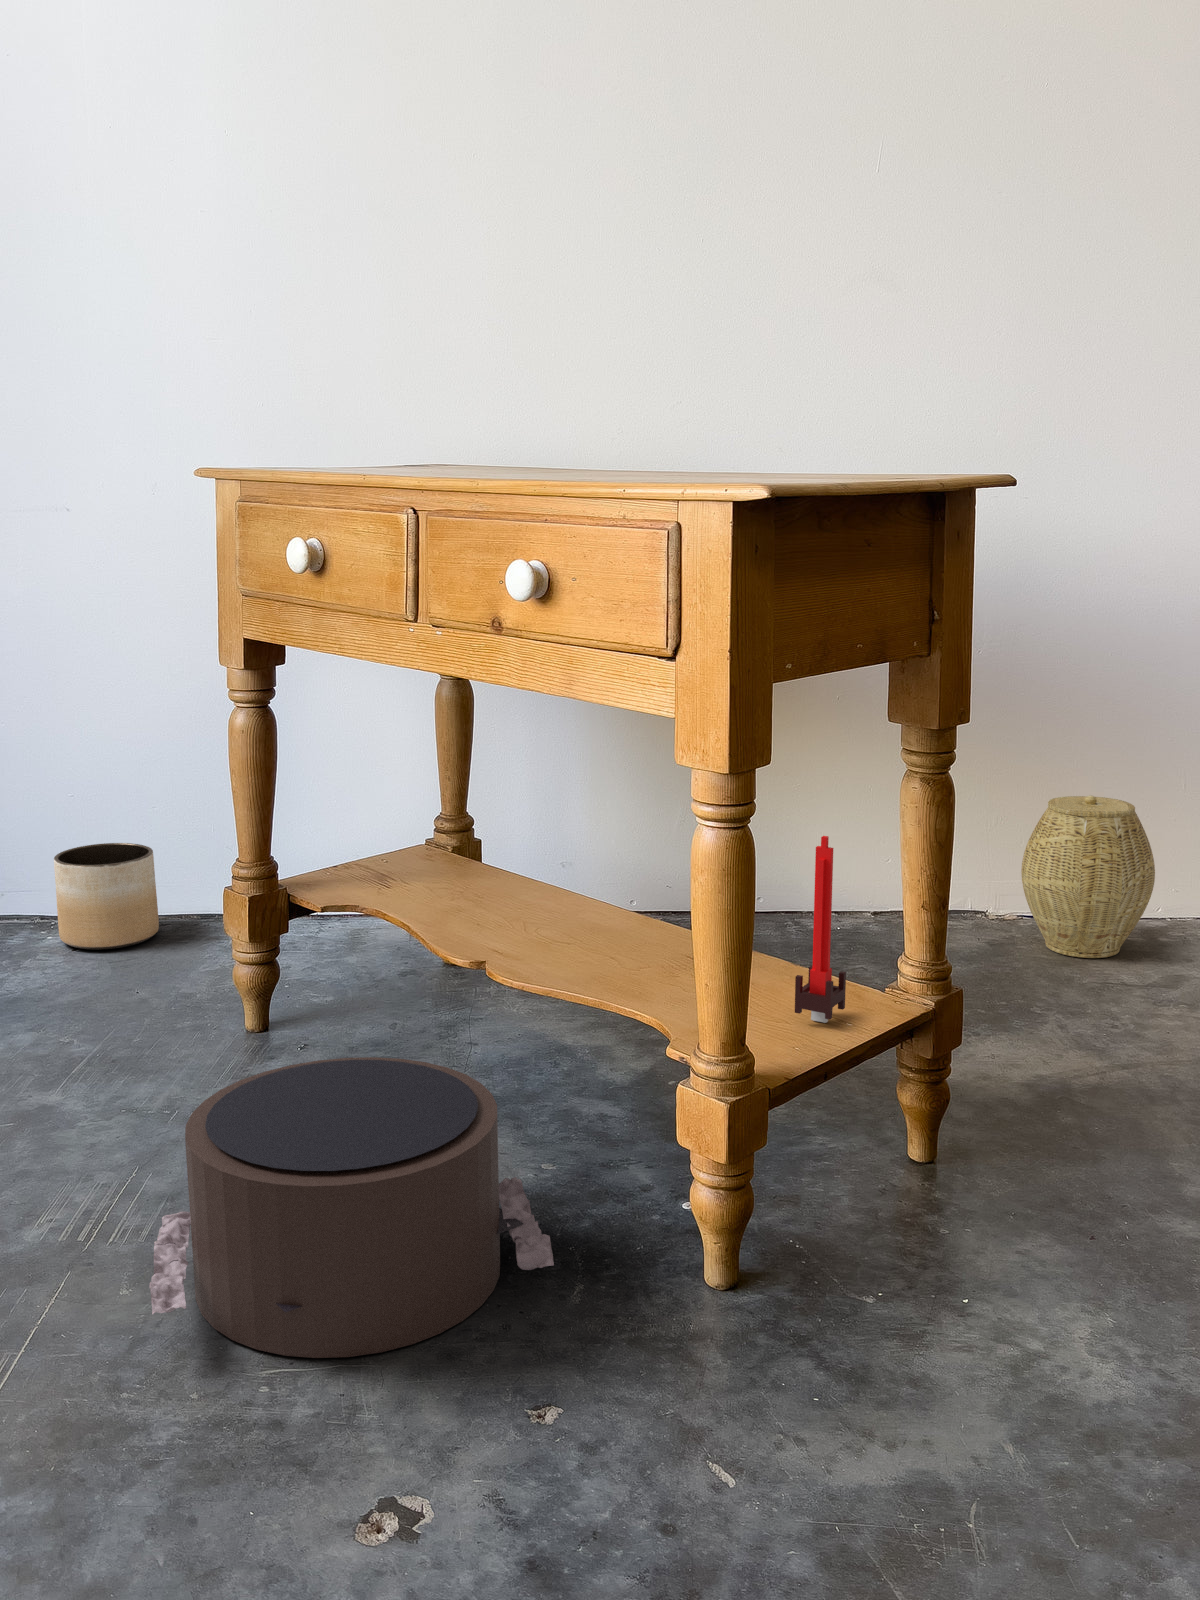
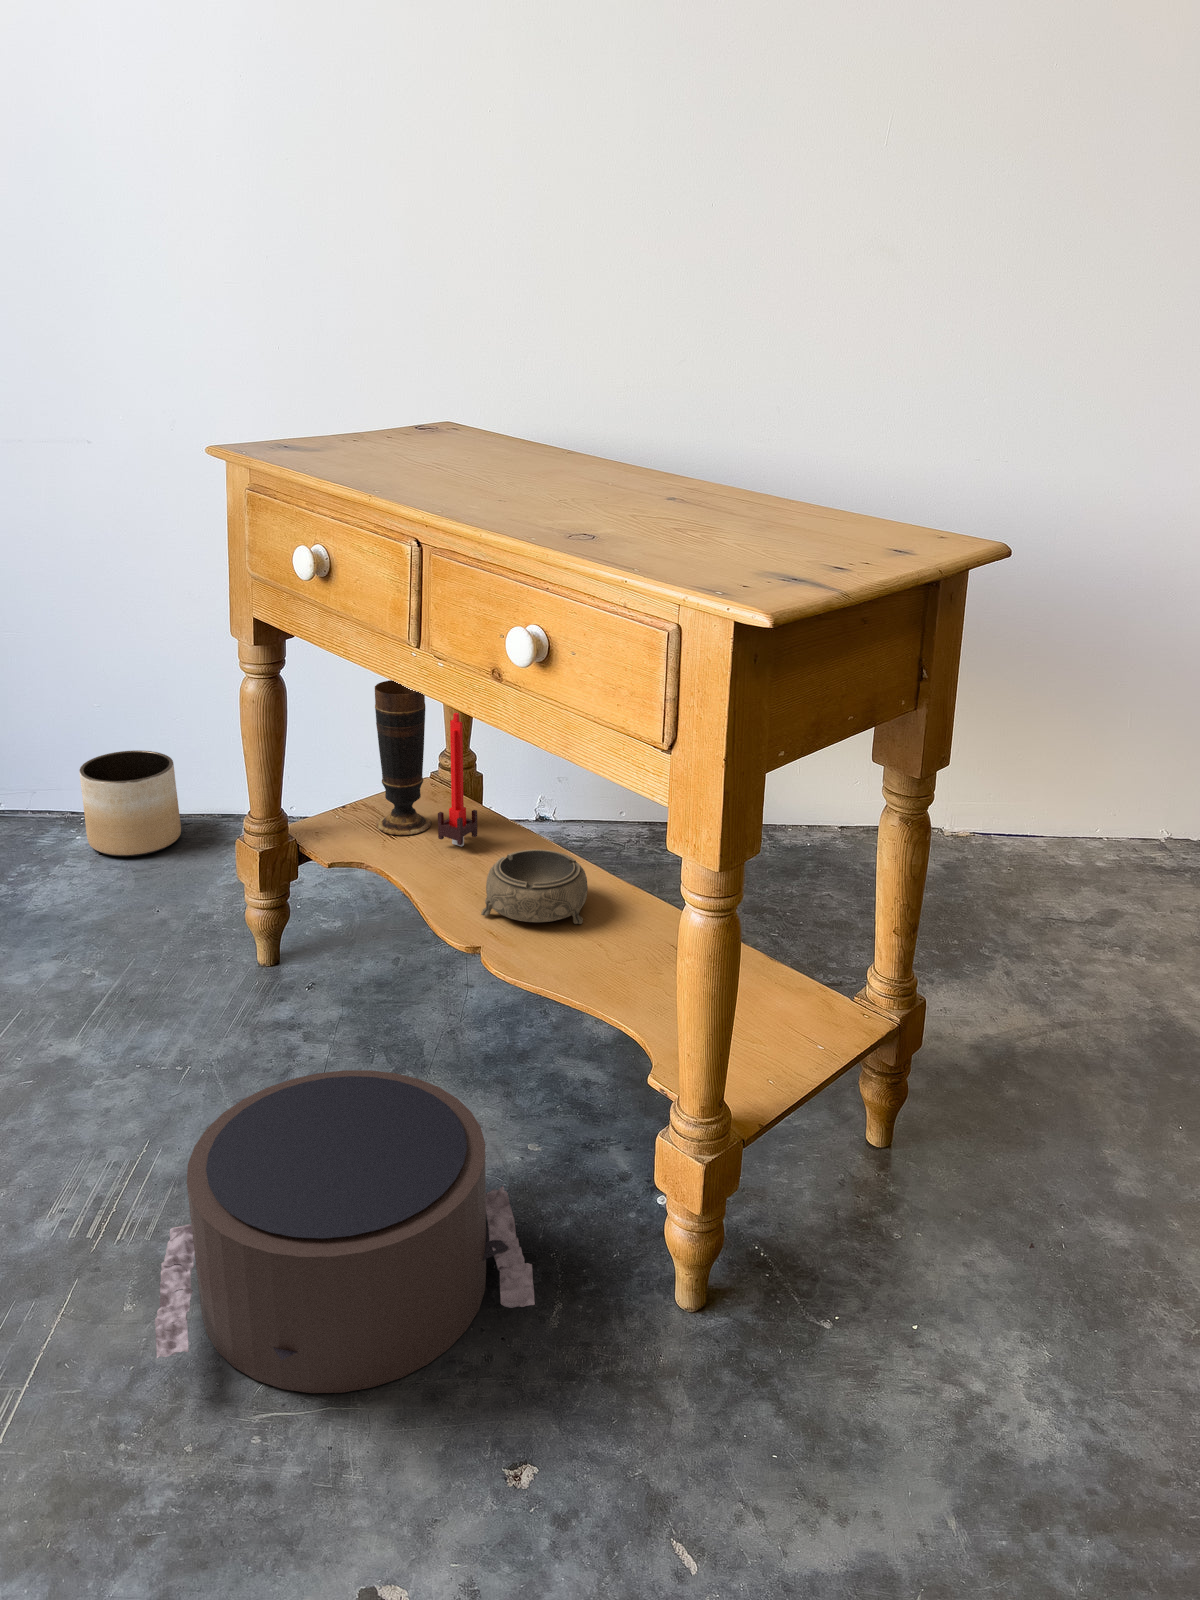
vase: none [370,722,429,883] -> present [375,680,431,835]
woven basket: present [1021,795,1155,958] -> none [988,743,1114,898]
candle: present [795,836,846,1023] -> present [438,713,477,846]
decorative bowl: none [485,873,597,939] -> present [481,850,588,924]

